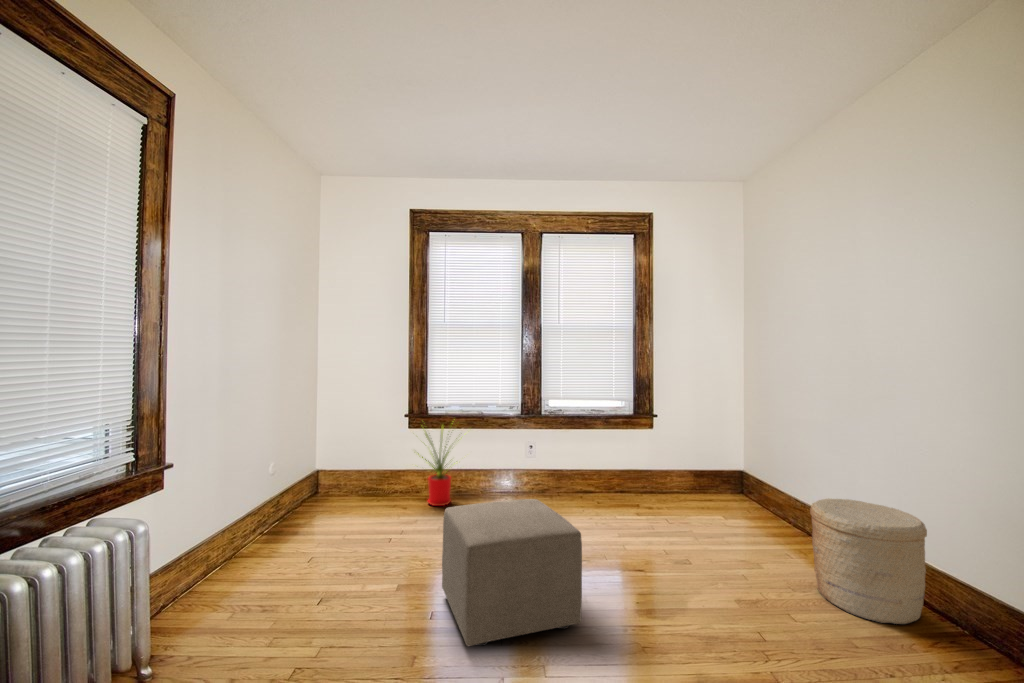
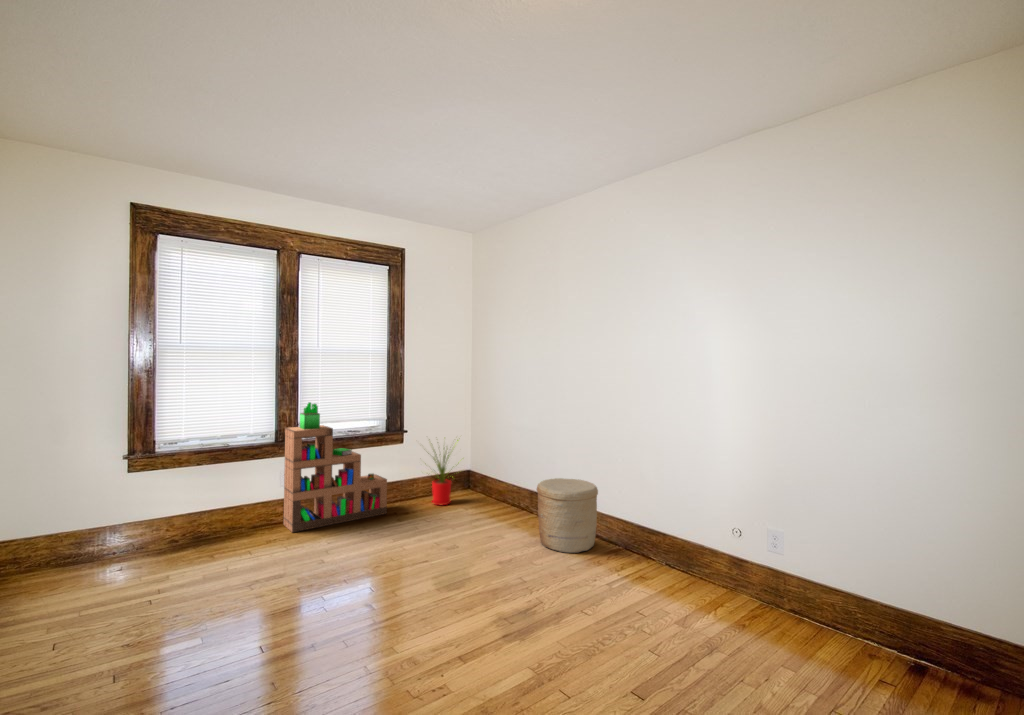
bookshelf: none [527,377,628,504] -> present [283,402,387,532]
house plant: present [418,425,455,506] -> present [432,440,459,505]
ottoman: present [442,499,582,646] -> none [258,520,405,659]

